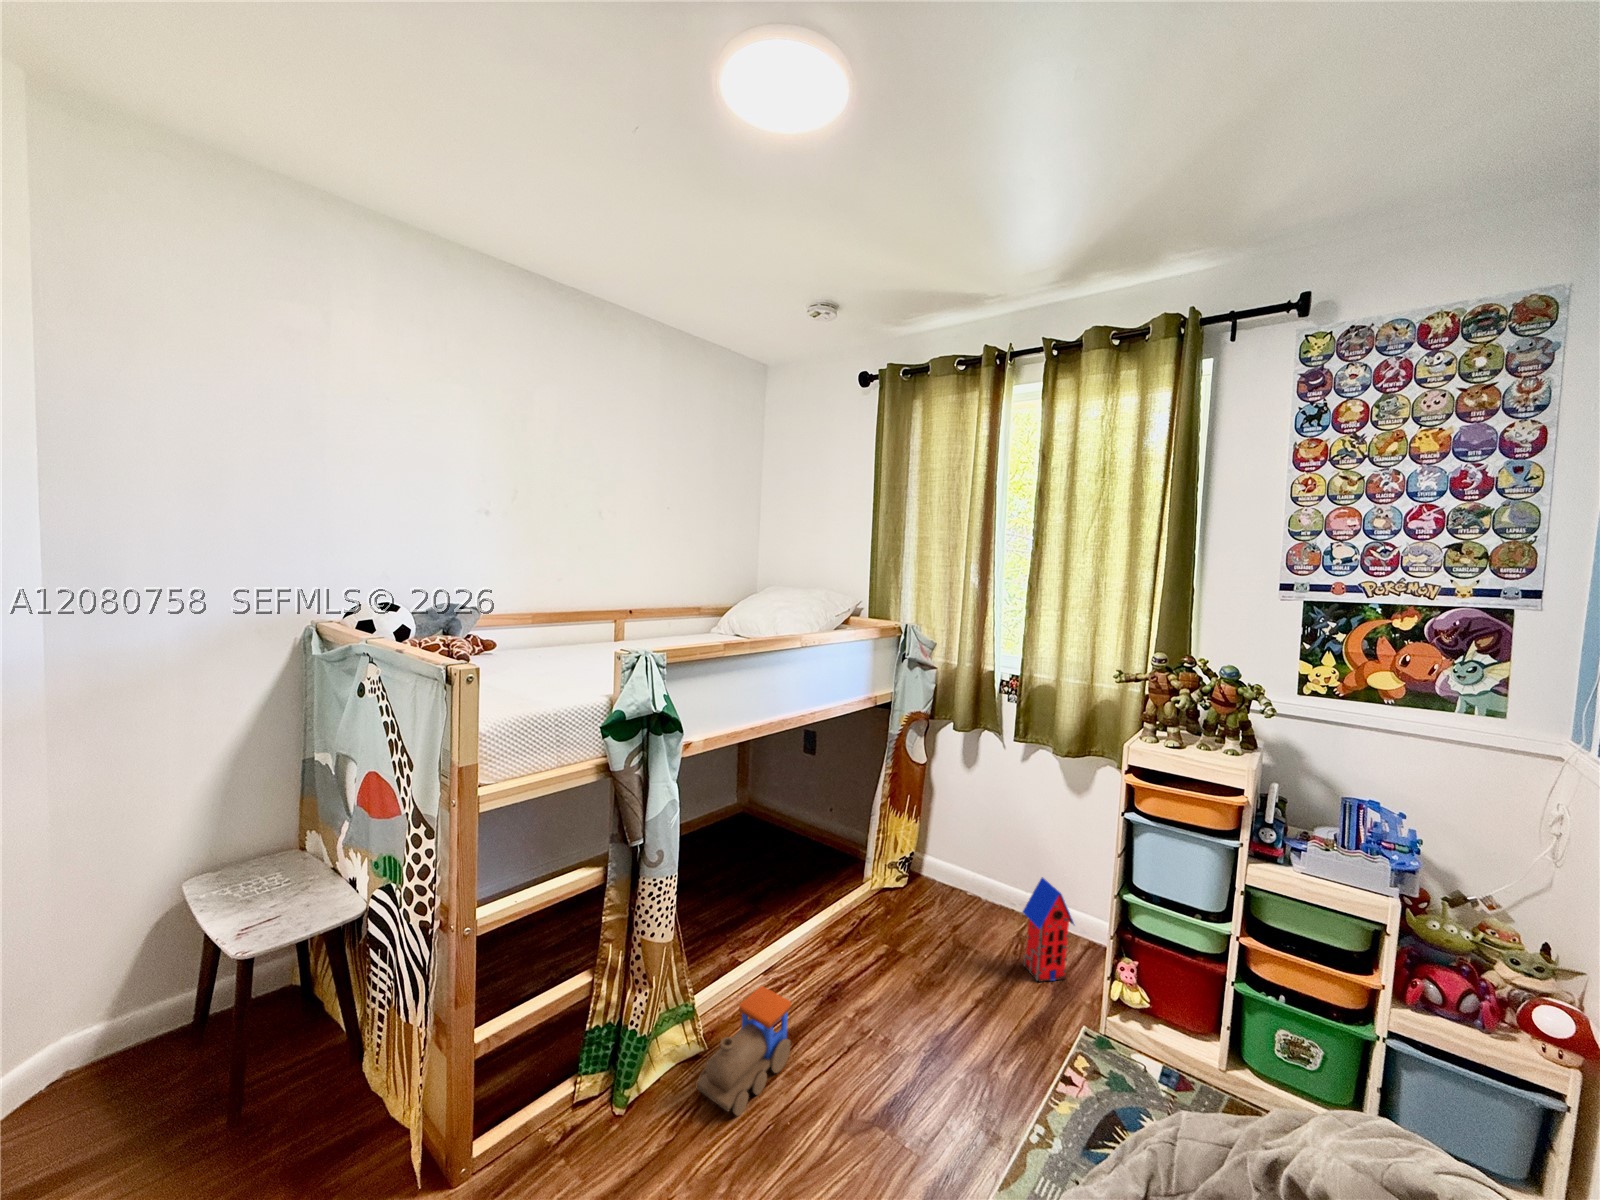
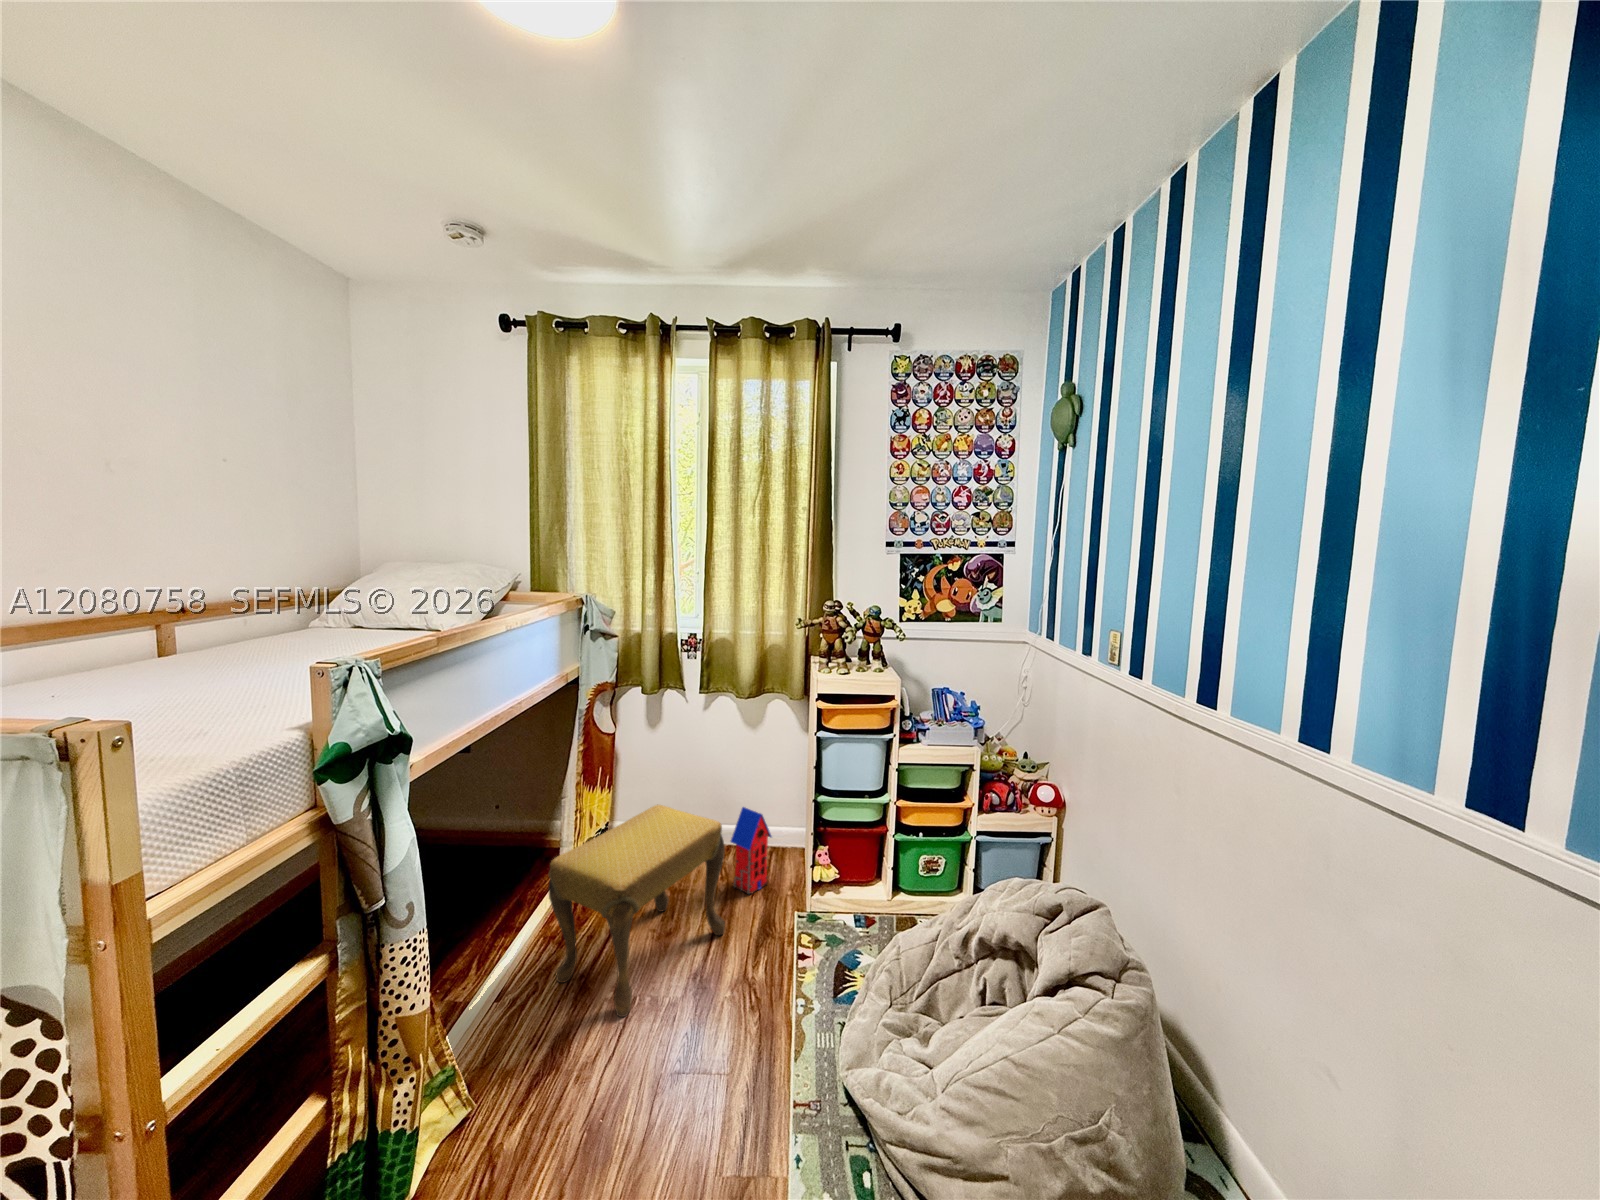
footstool: none [814,843,995,1043] -> present [549,805,725,1017]
toy train: present [695,986,791,1116] -> none [486,1006,572,1145]

